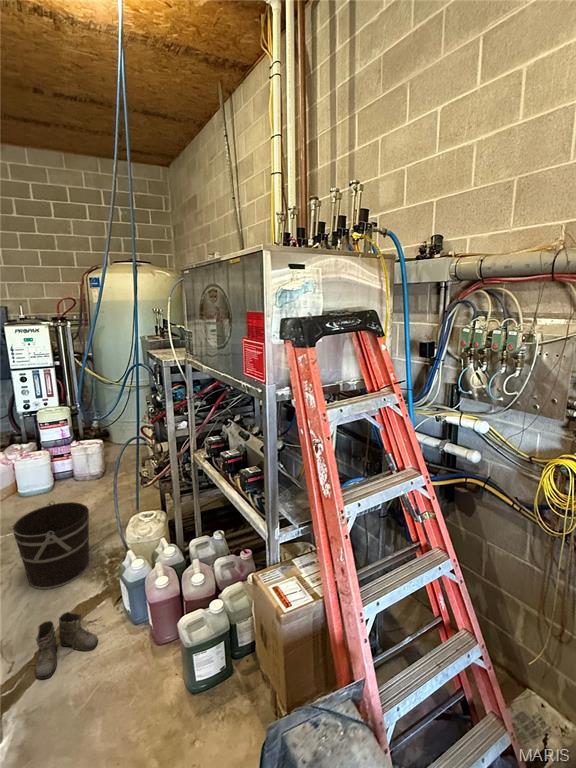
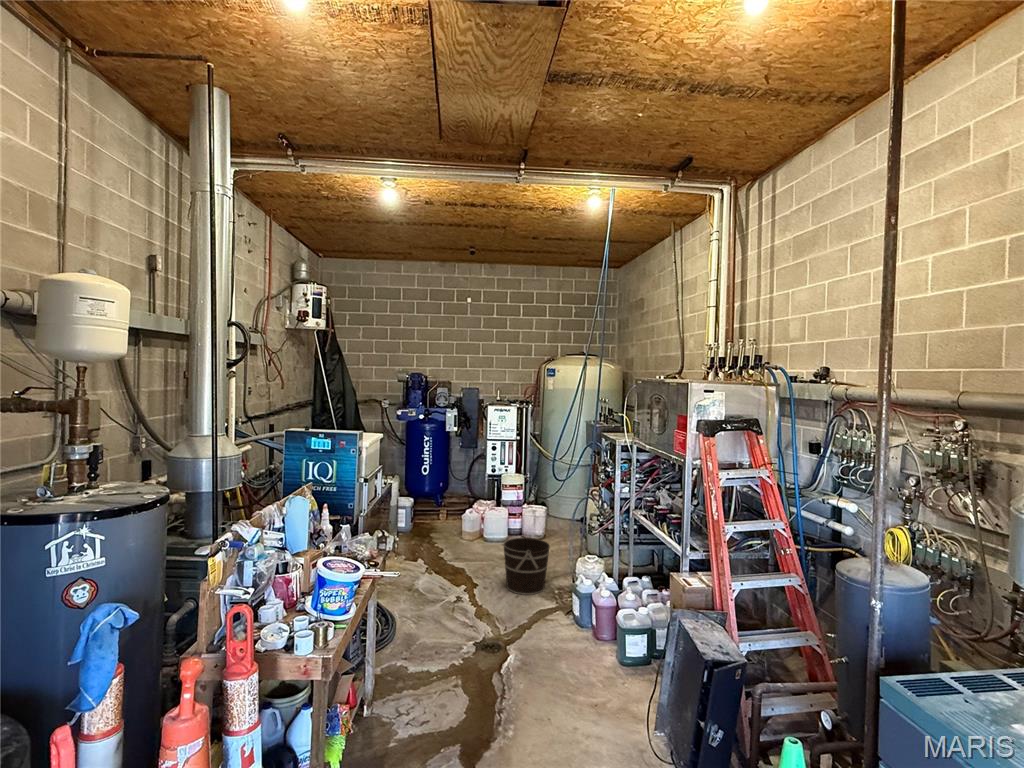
boots: present [35,612,98,679] -> none [516,600,558,633]

